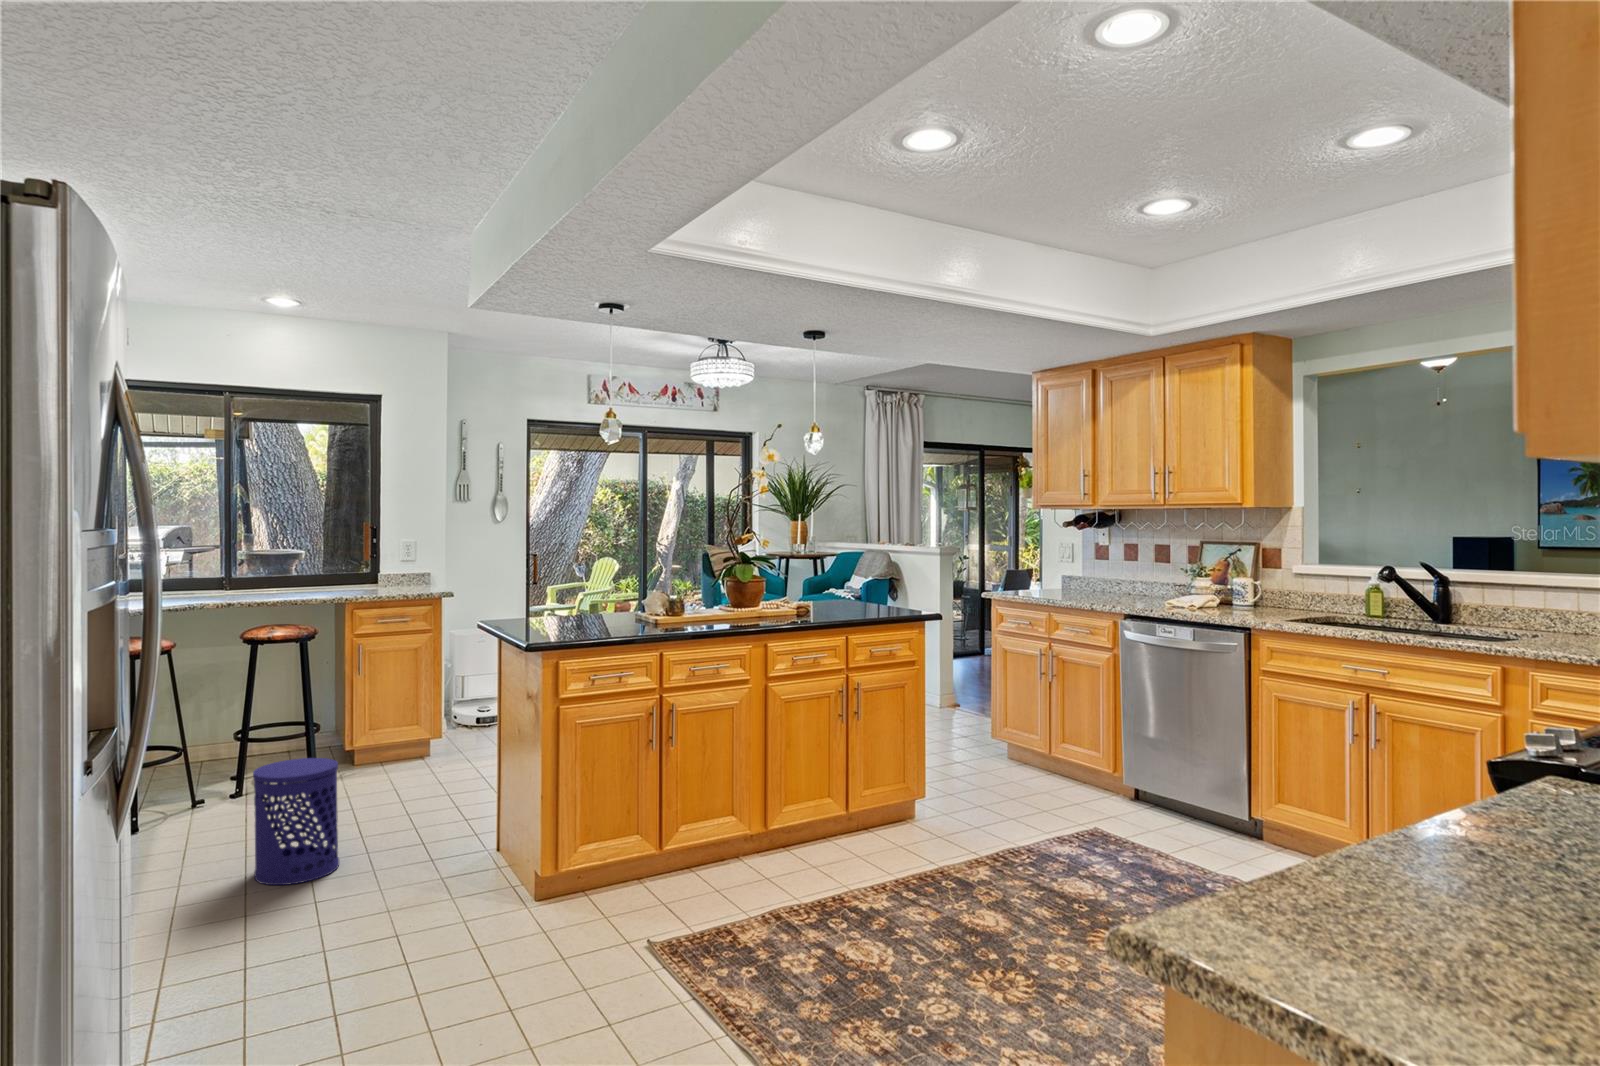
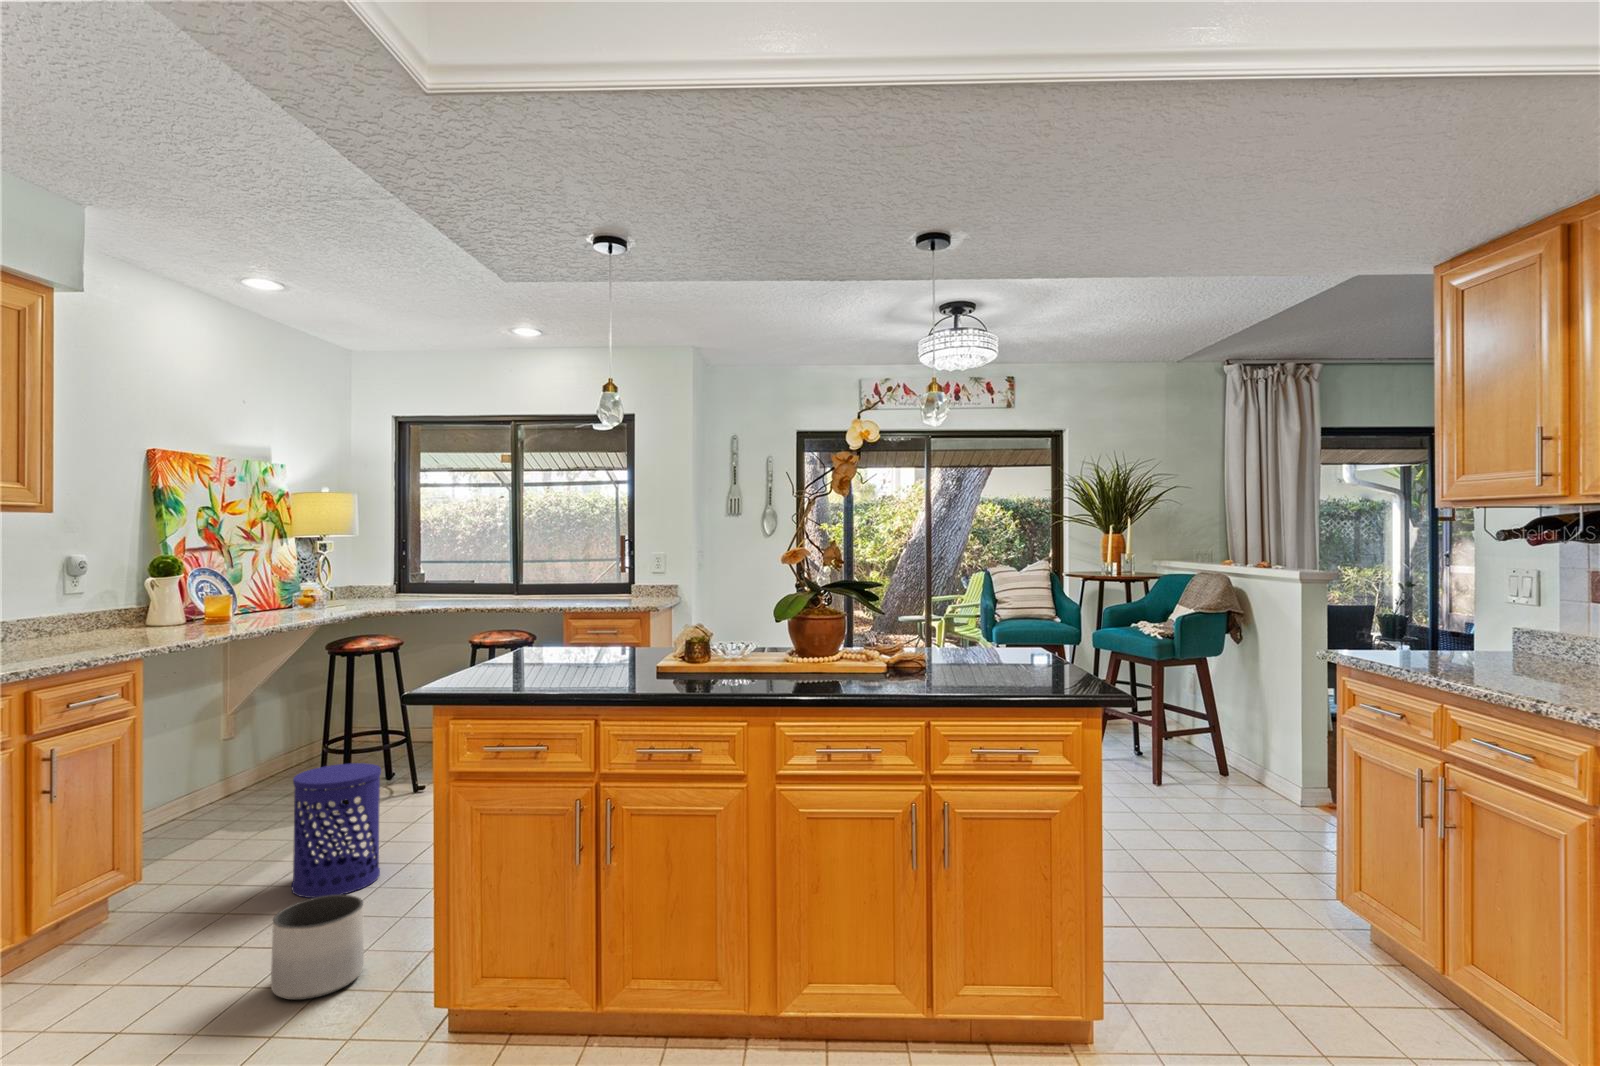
planter: none [399,846,470,927] -> present [271,895,364,1000]

